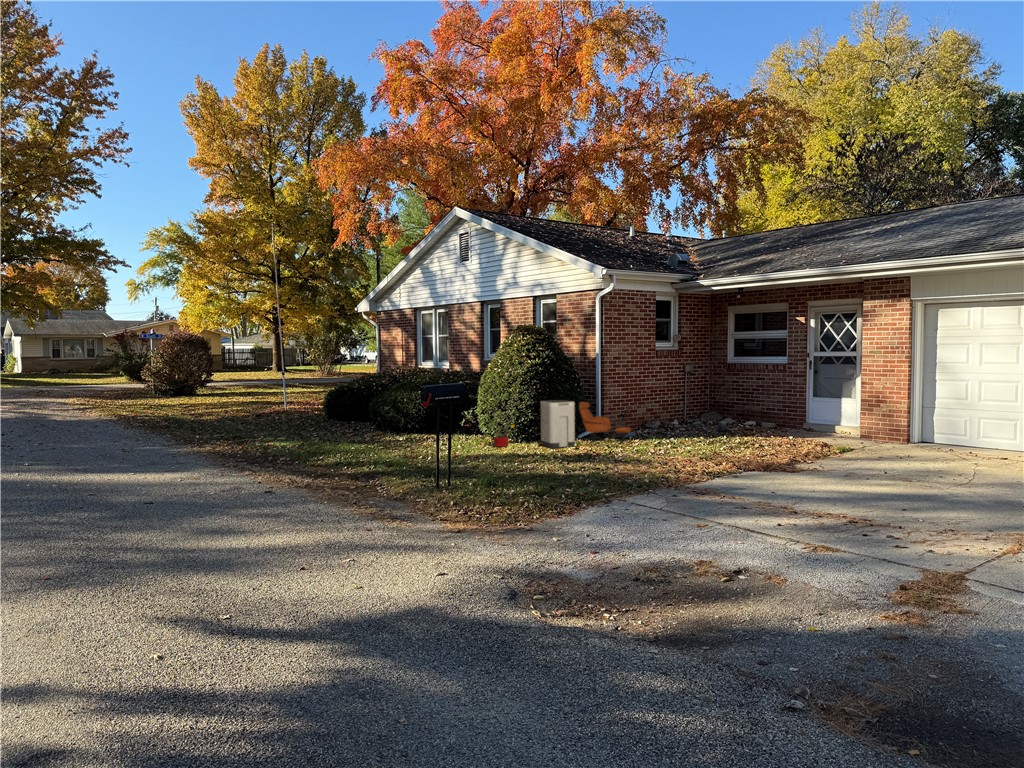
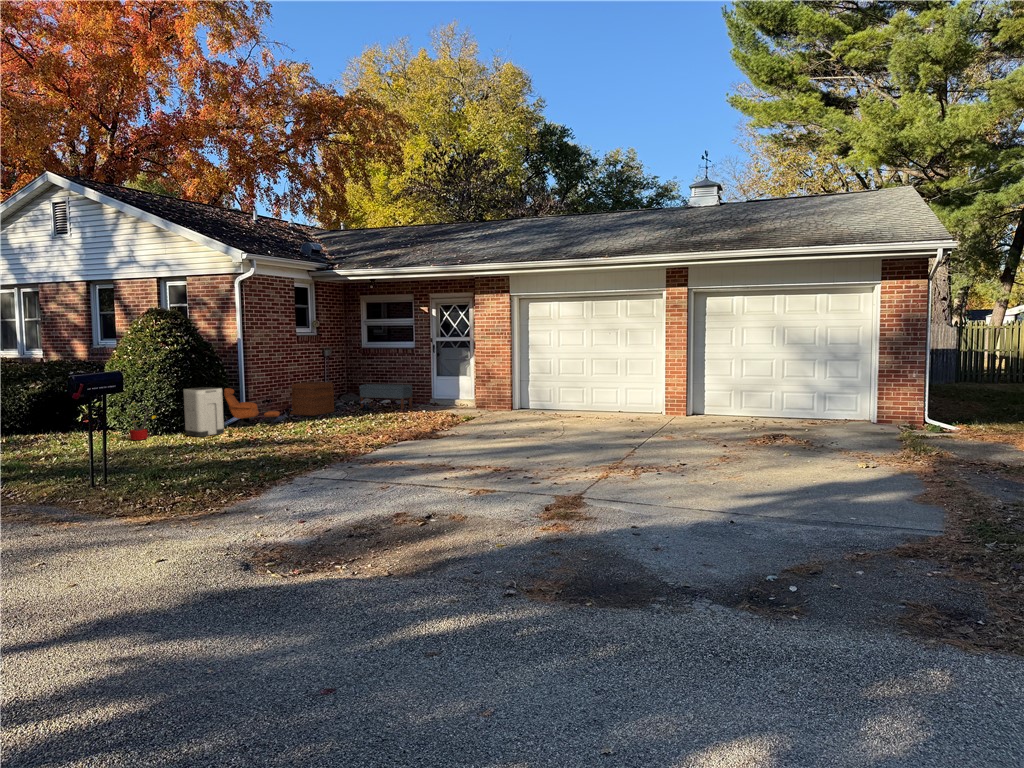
wooden crate: none [647,398,693,434] -> present [290,382,334,416]
bench: none [722,403,783,434] -> present [359,384,413,410]

